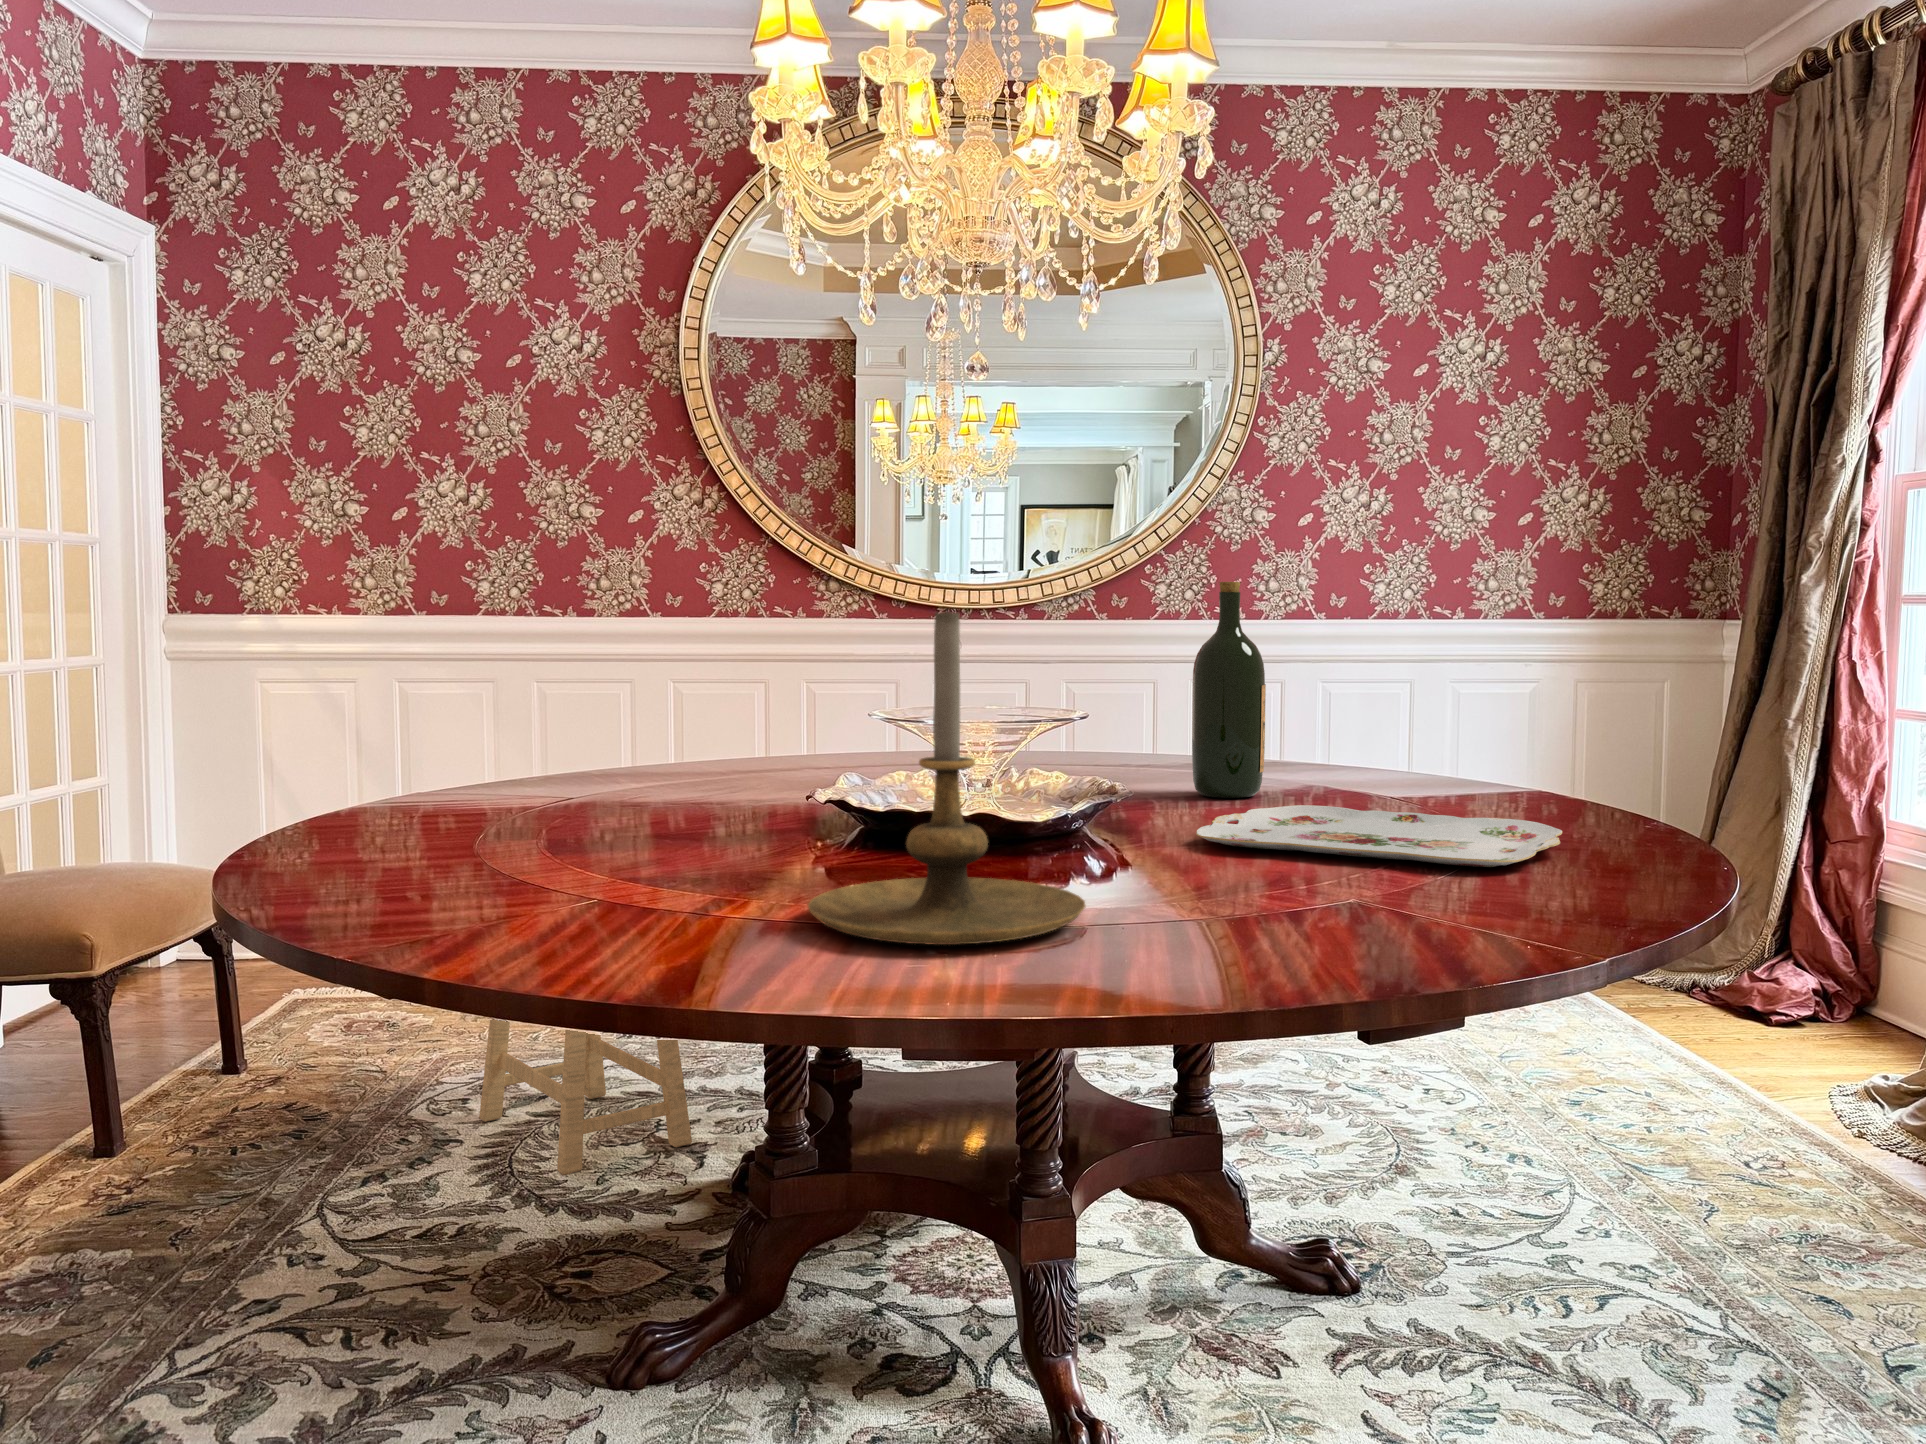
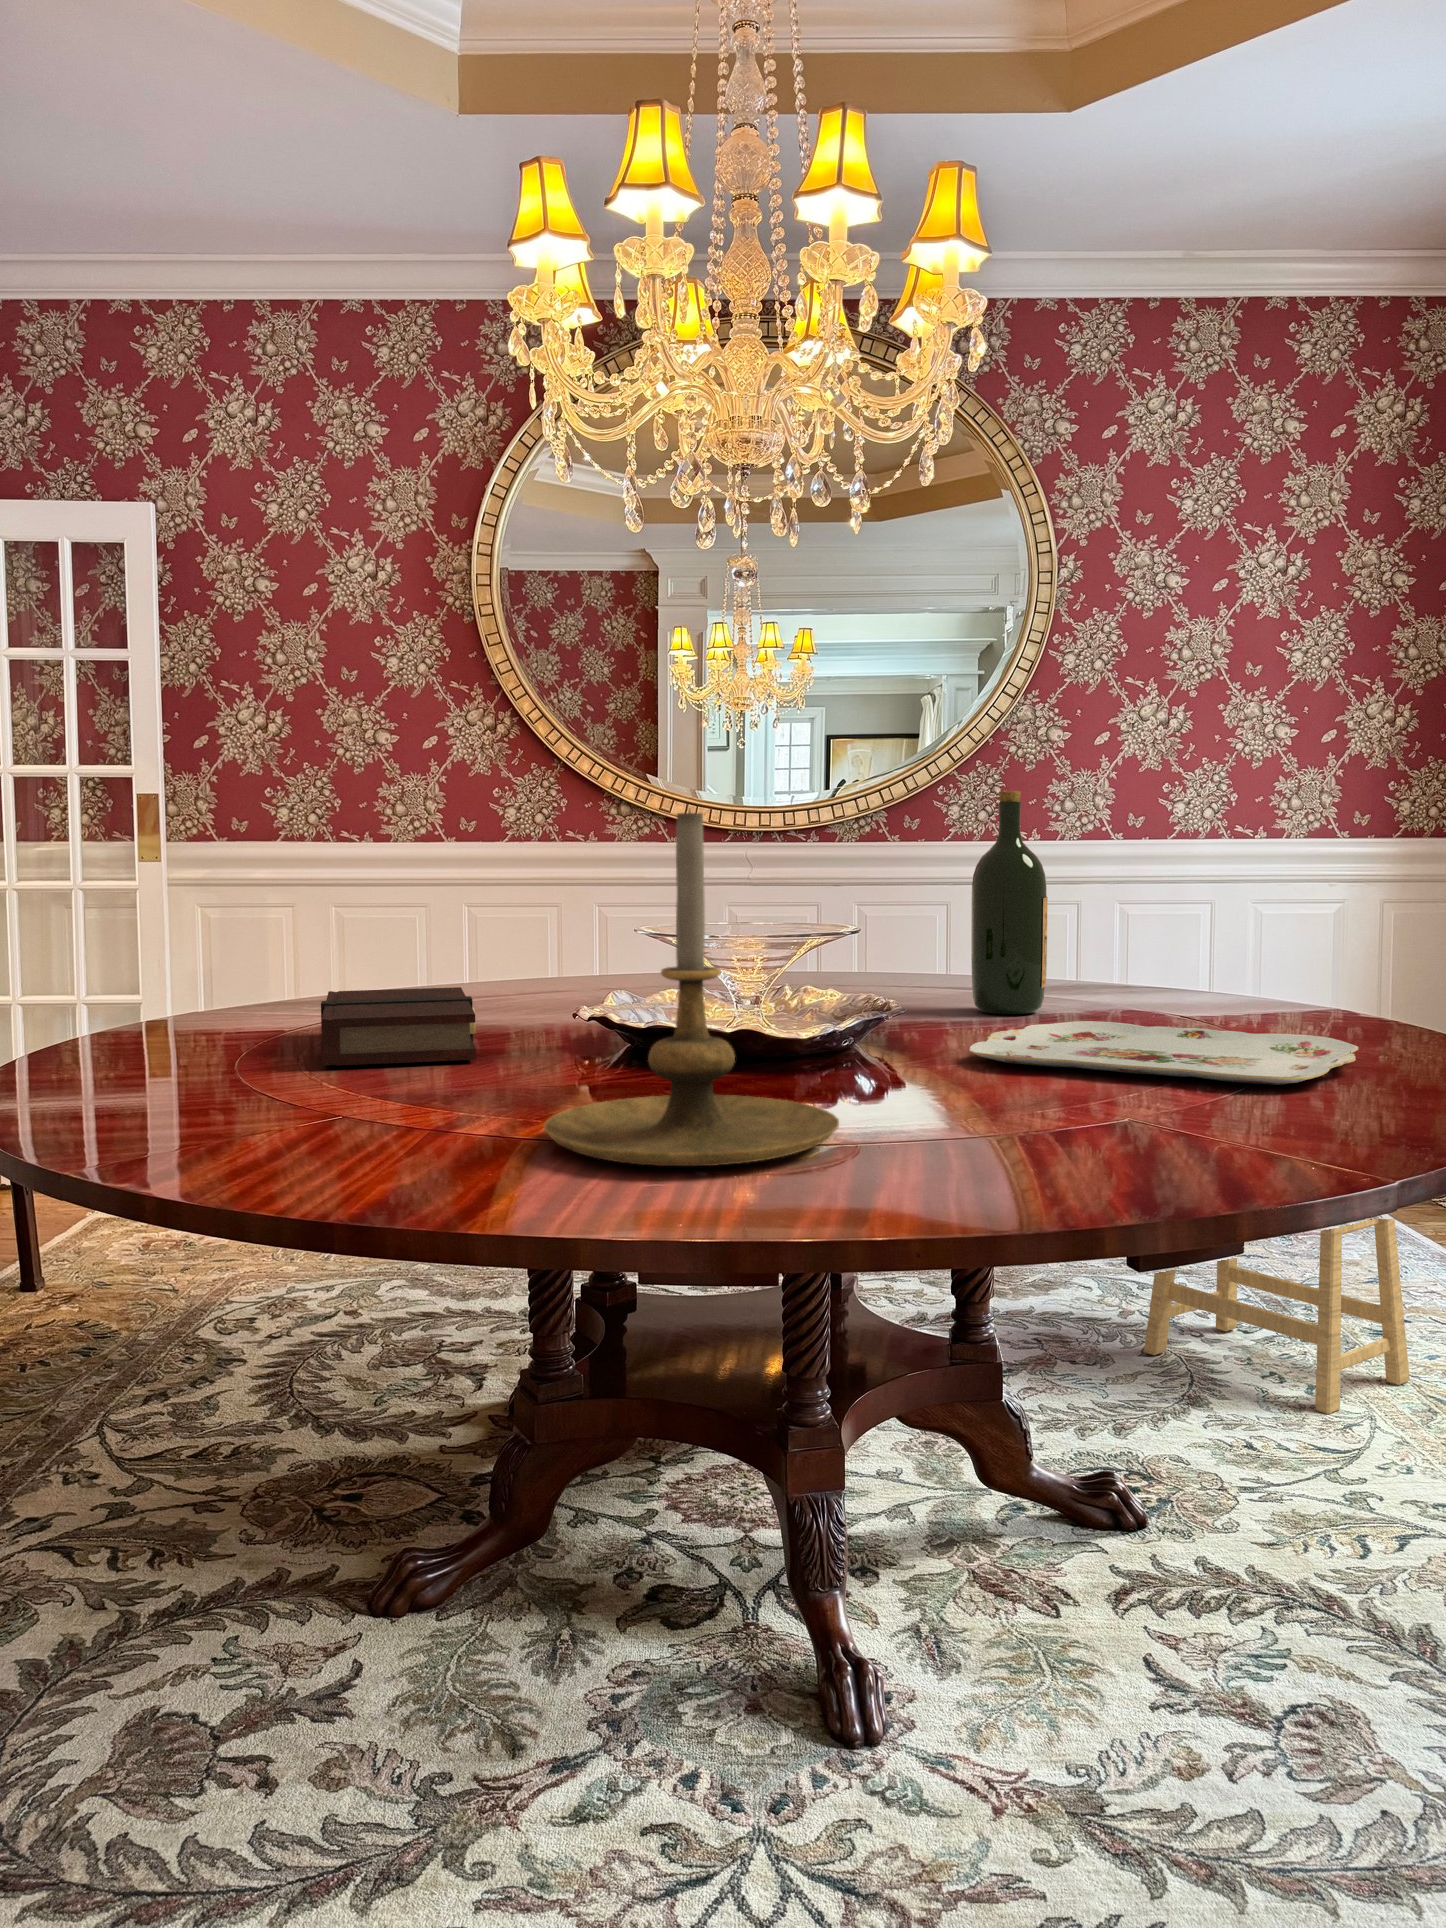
book: none [565,771,721,849] -> present [321,987,476,1066]
footstool: present [479,1020,692,1175] -> present [1144,1219,1410,1414]

